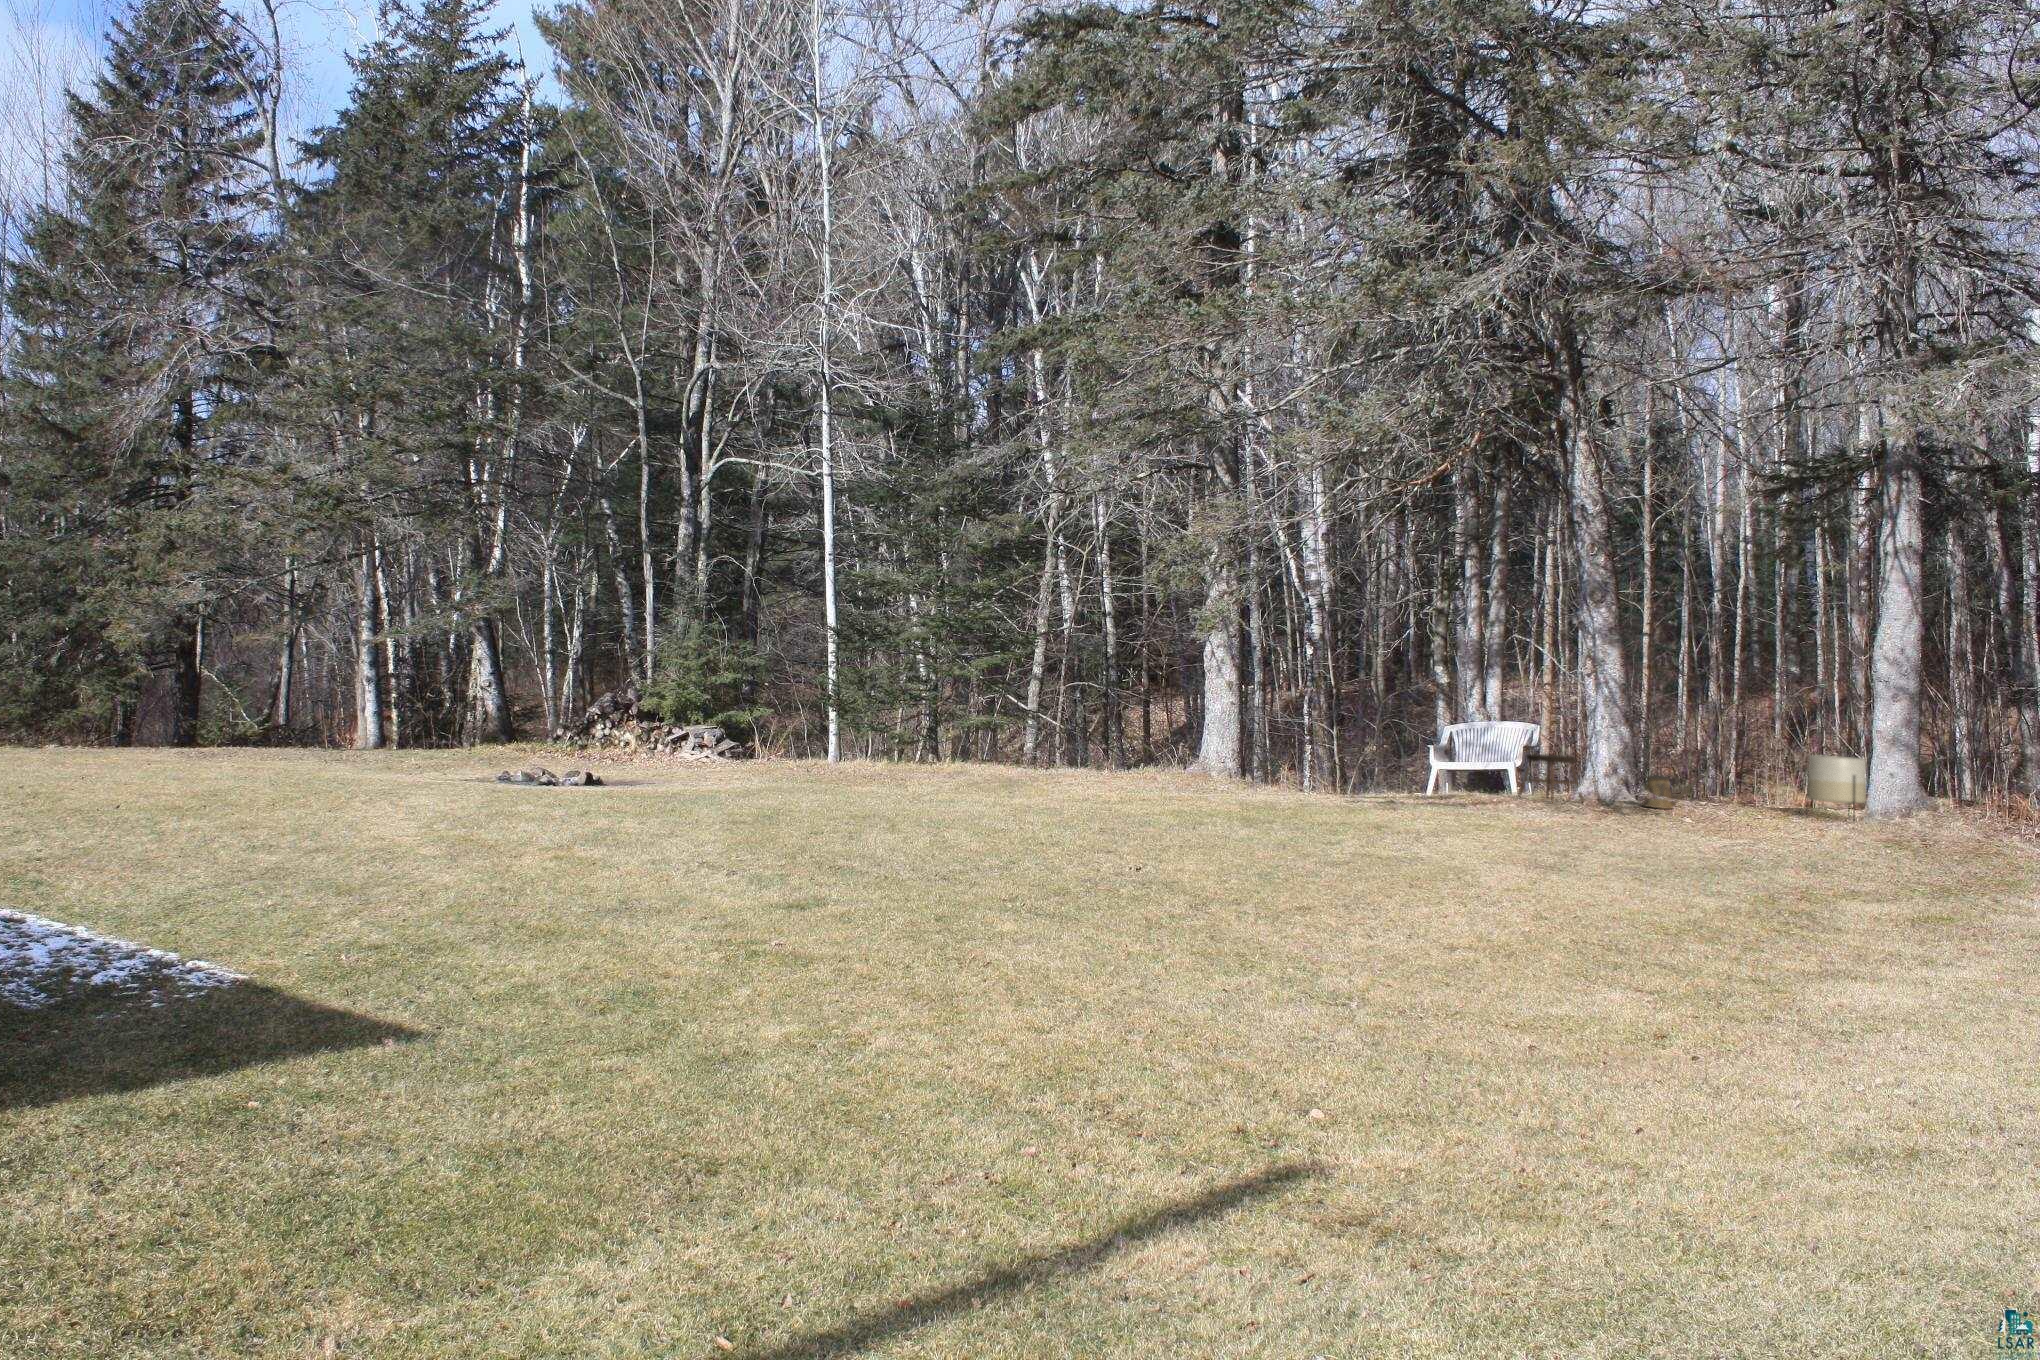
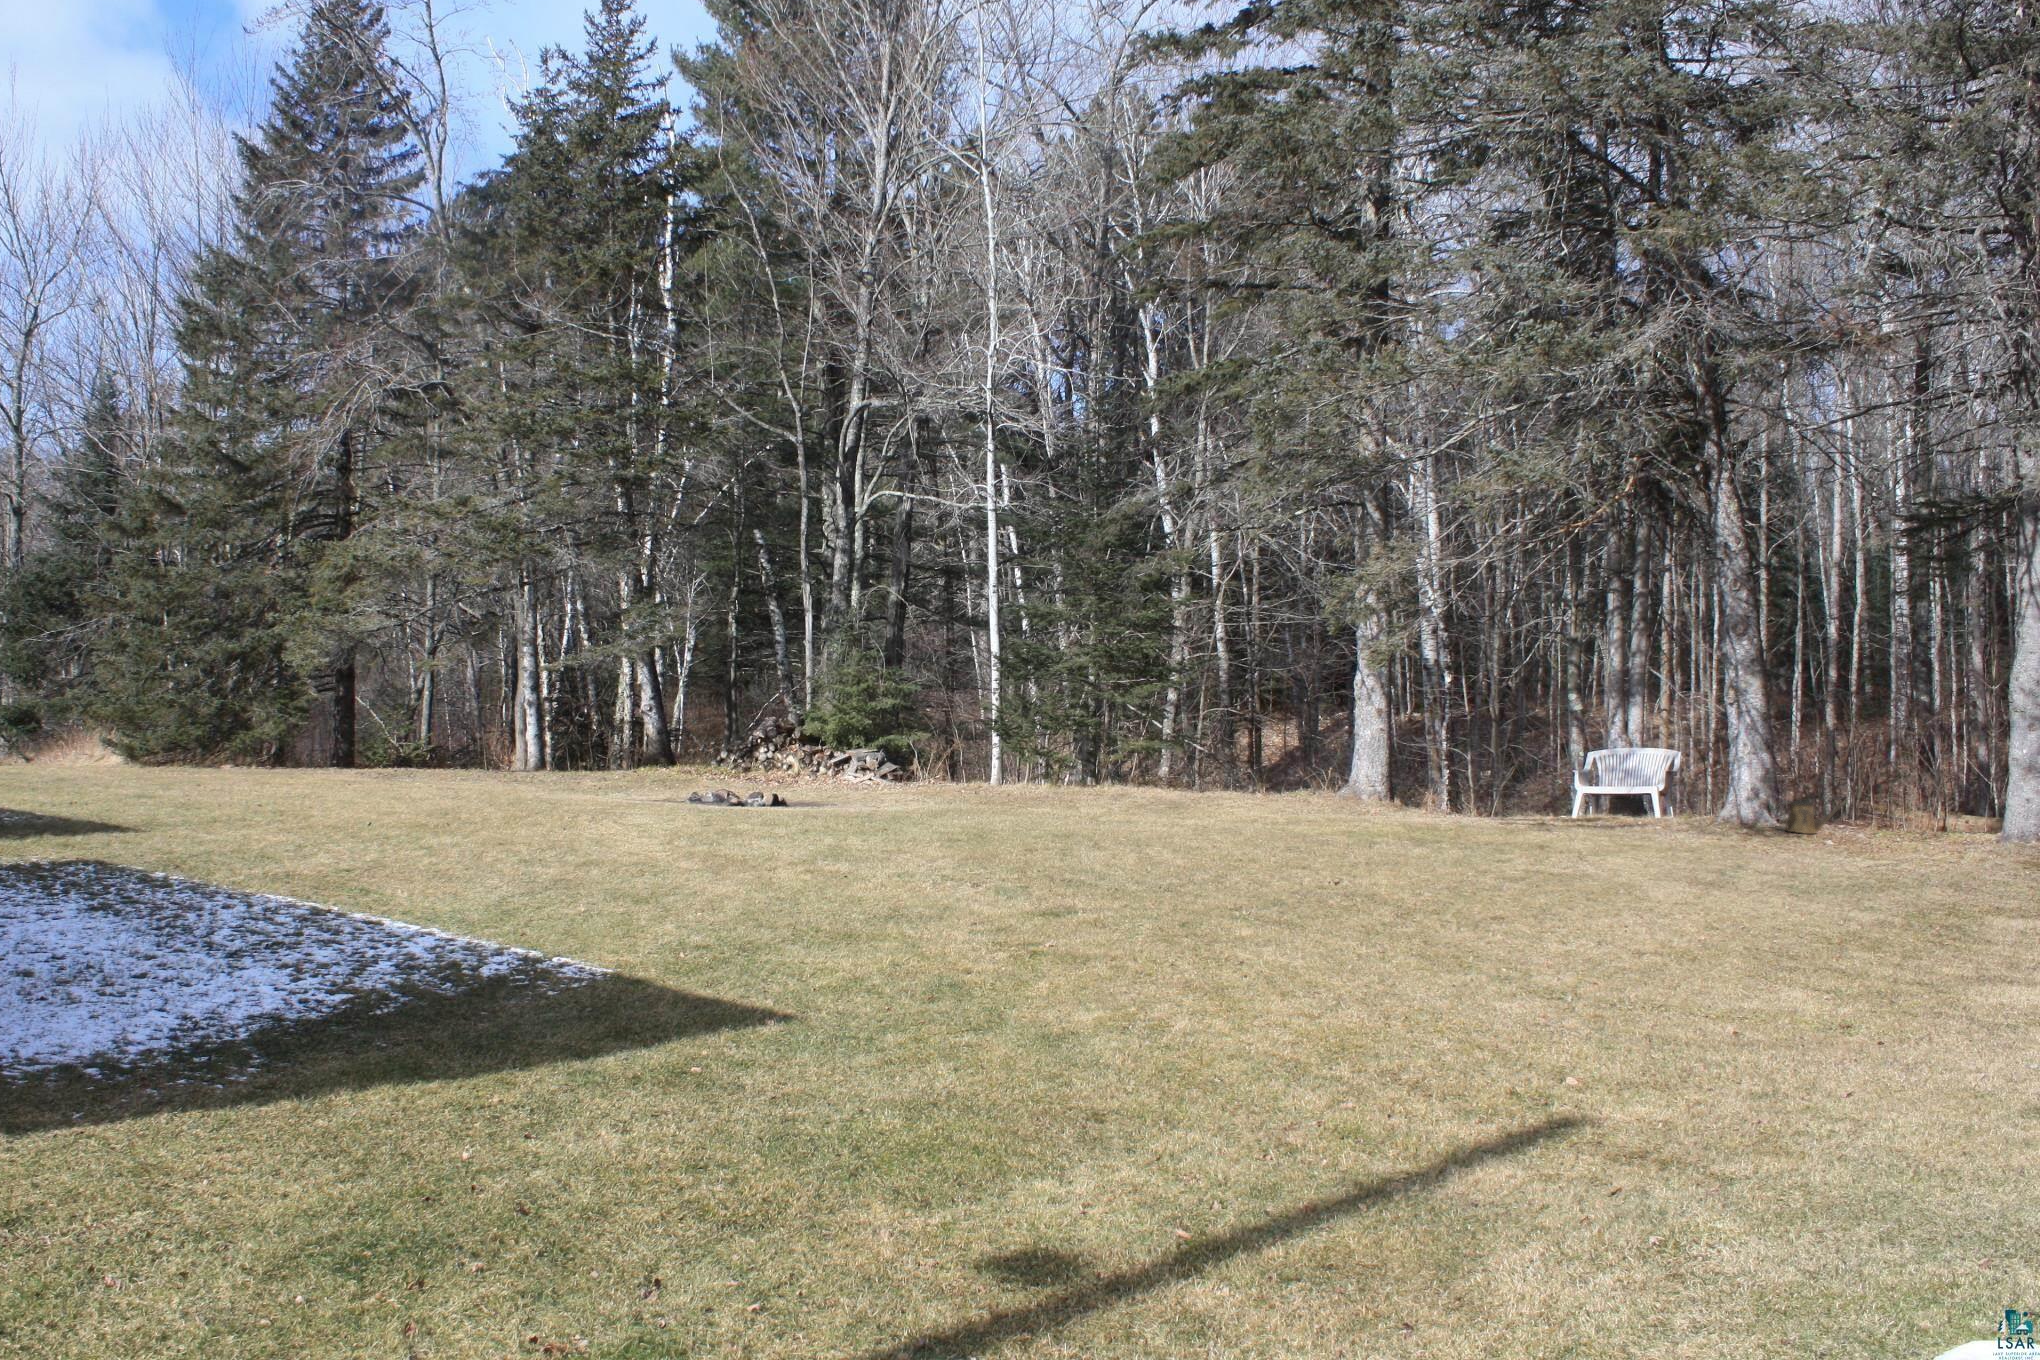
stool: present [1518,754,1583,802] -> none [1663,780,1728,828]
planter: present [1807,755,1866,806] -> none [1948,783,2007,849]

